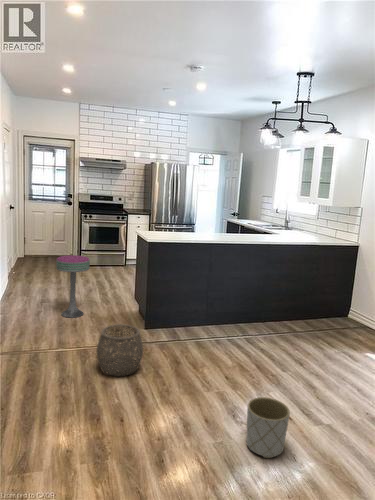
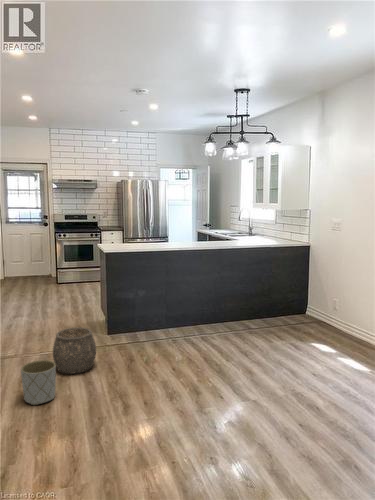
bar stool: present [56,255,90,318] -> none [23,270,55,328]
planter: present [246,397,290,458] -> present [21,360,56,405]

